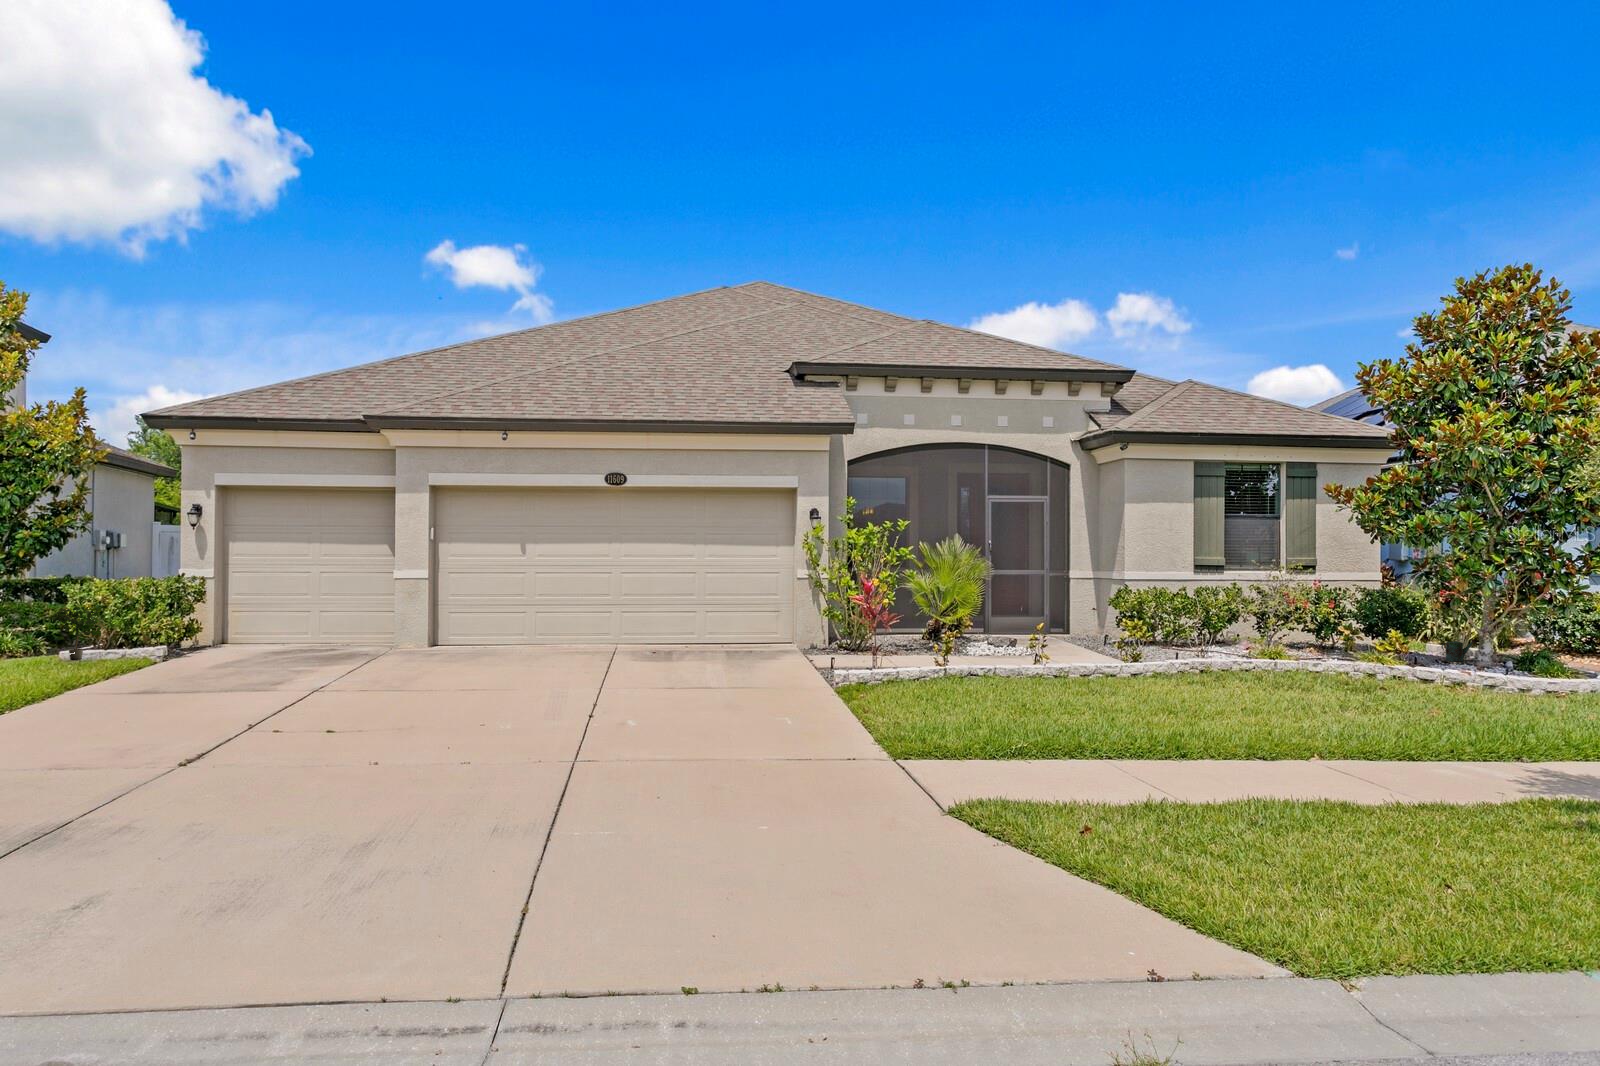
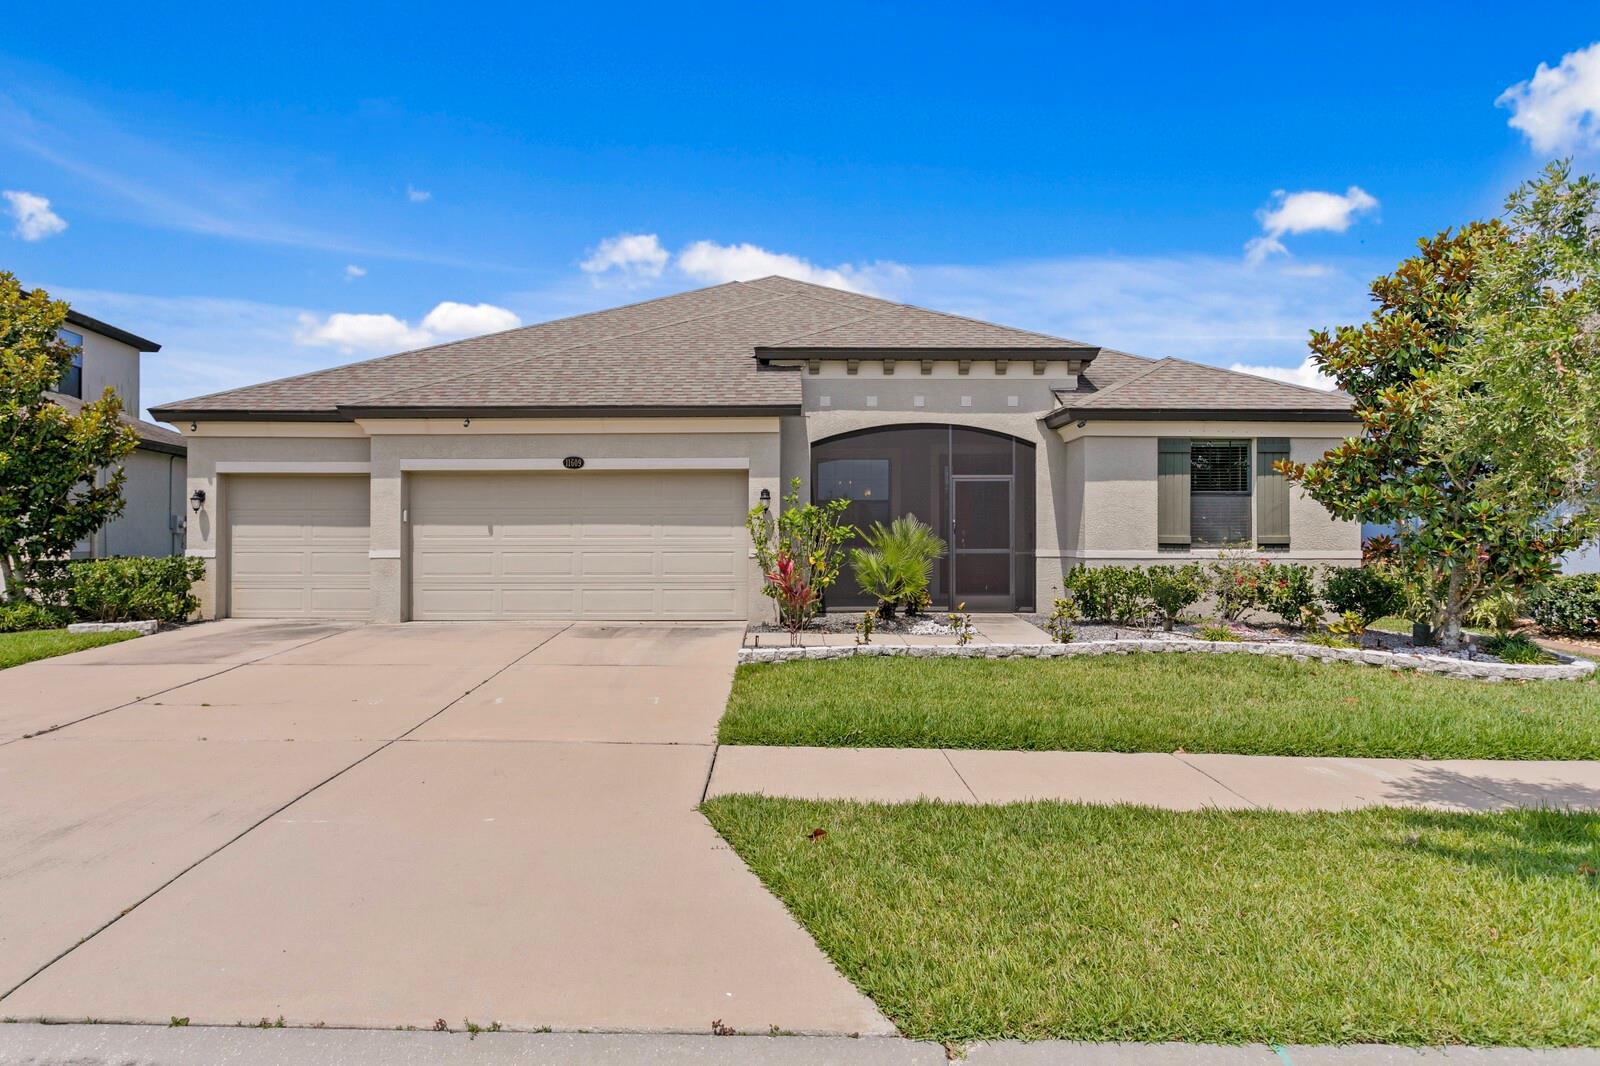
potted plant: present [49,607,106,660] -> present [1149,583,1182,631]

